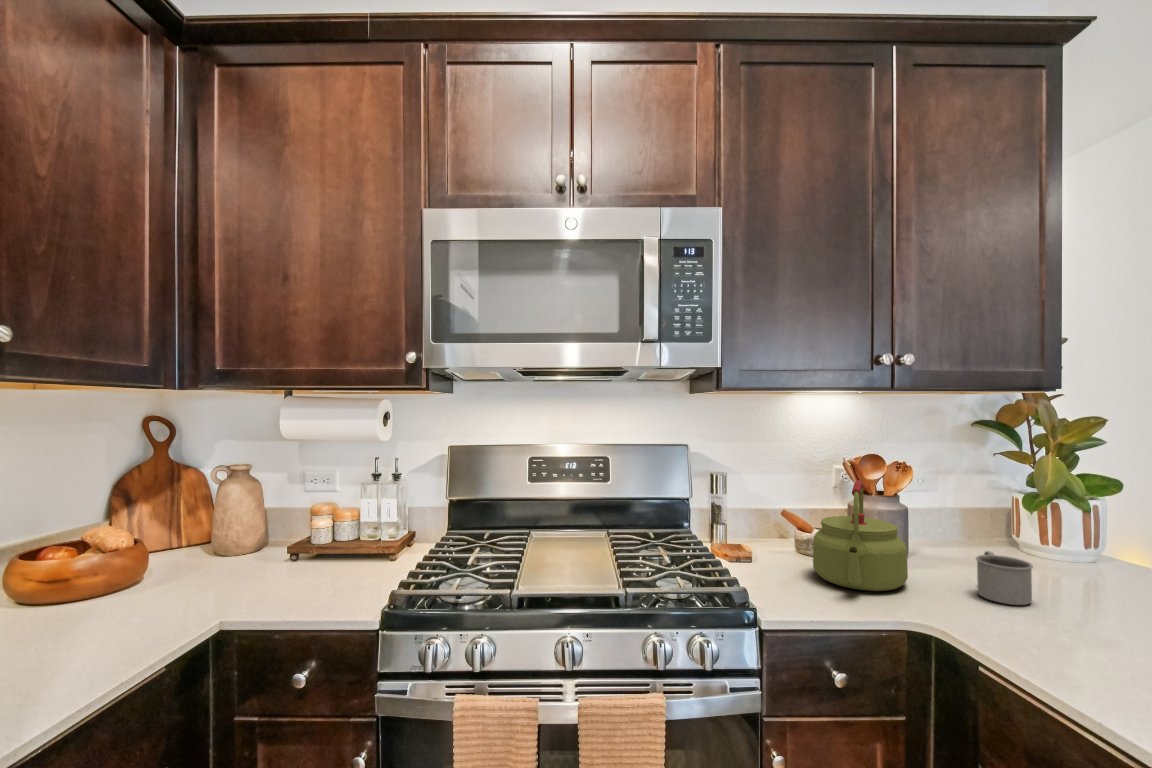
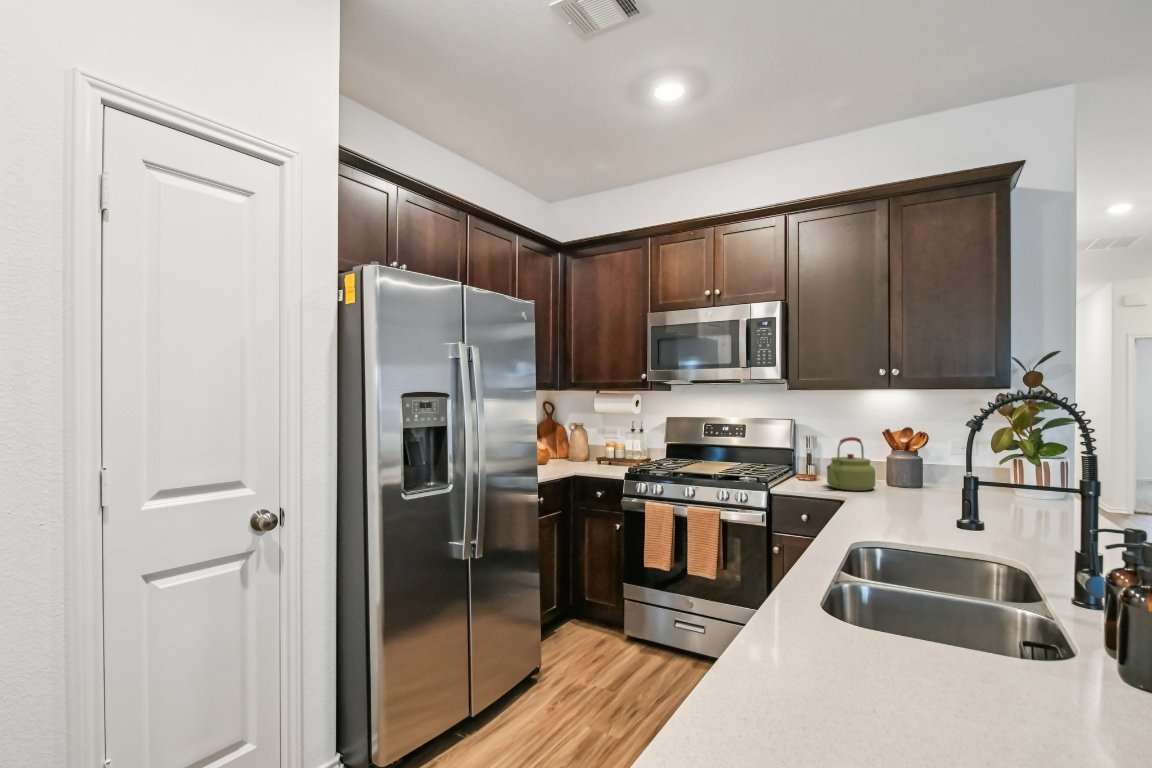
mug: present [976,551,1033,605] -> none [900,476,927,499]

